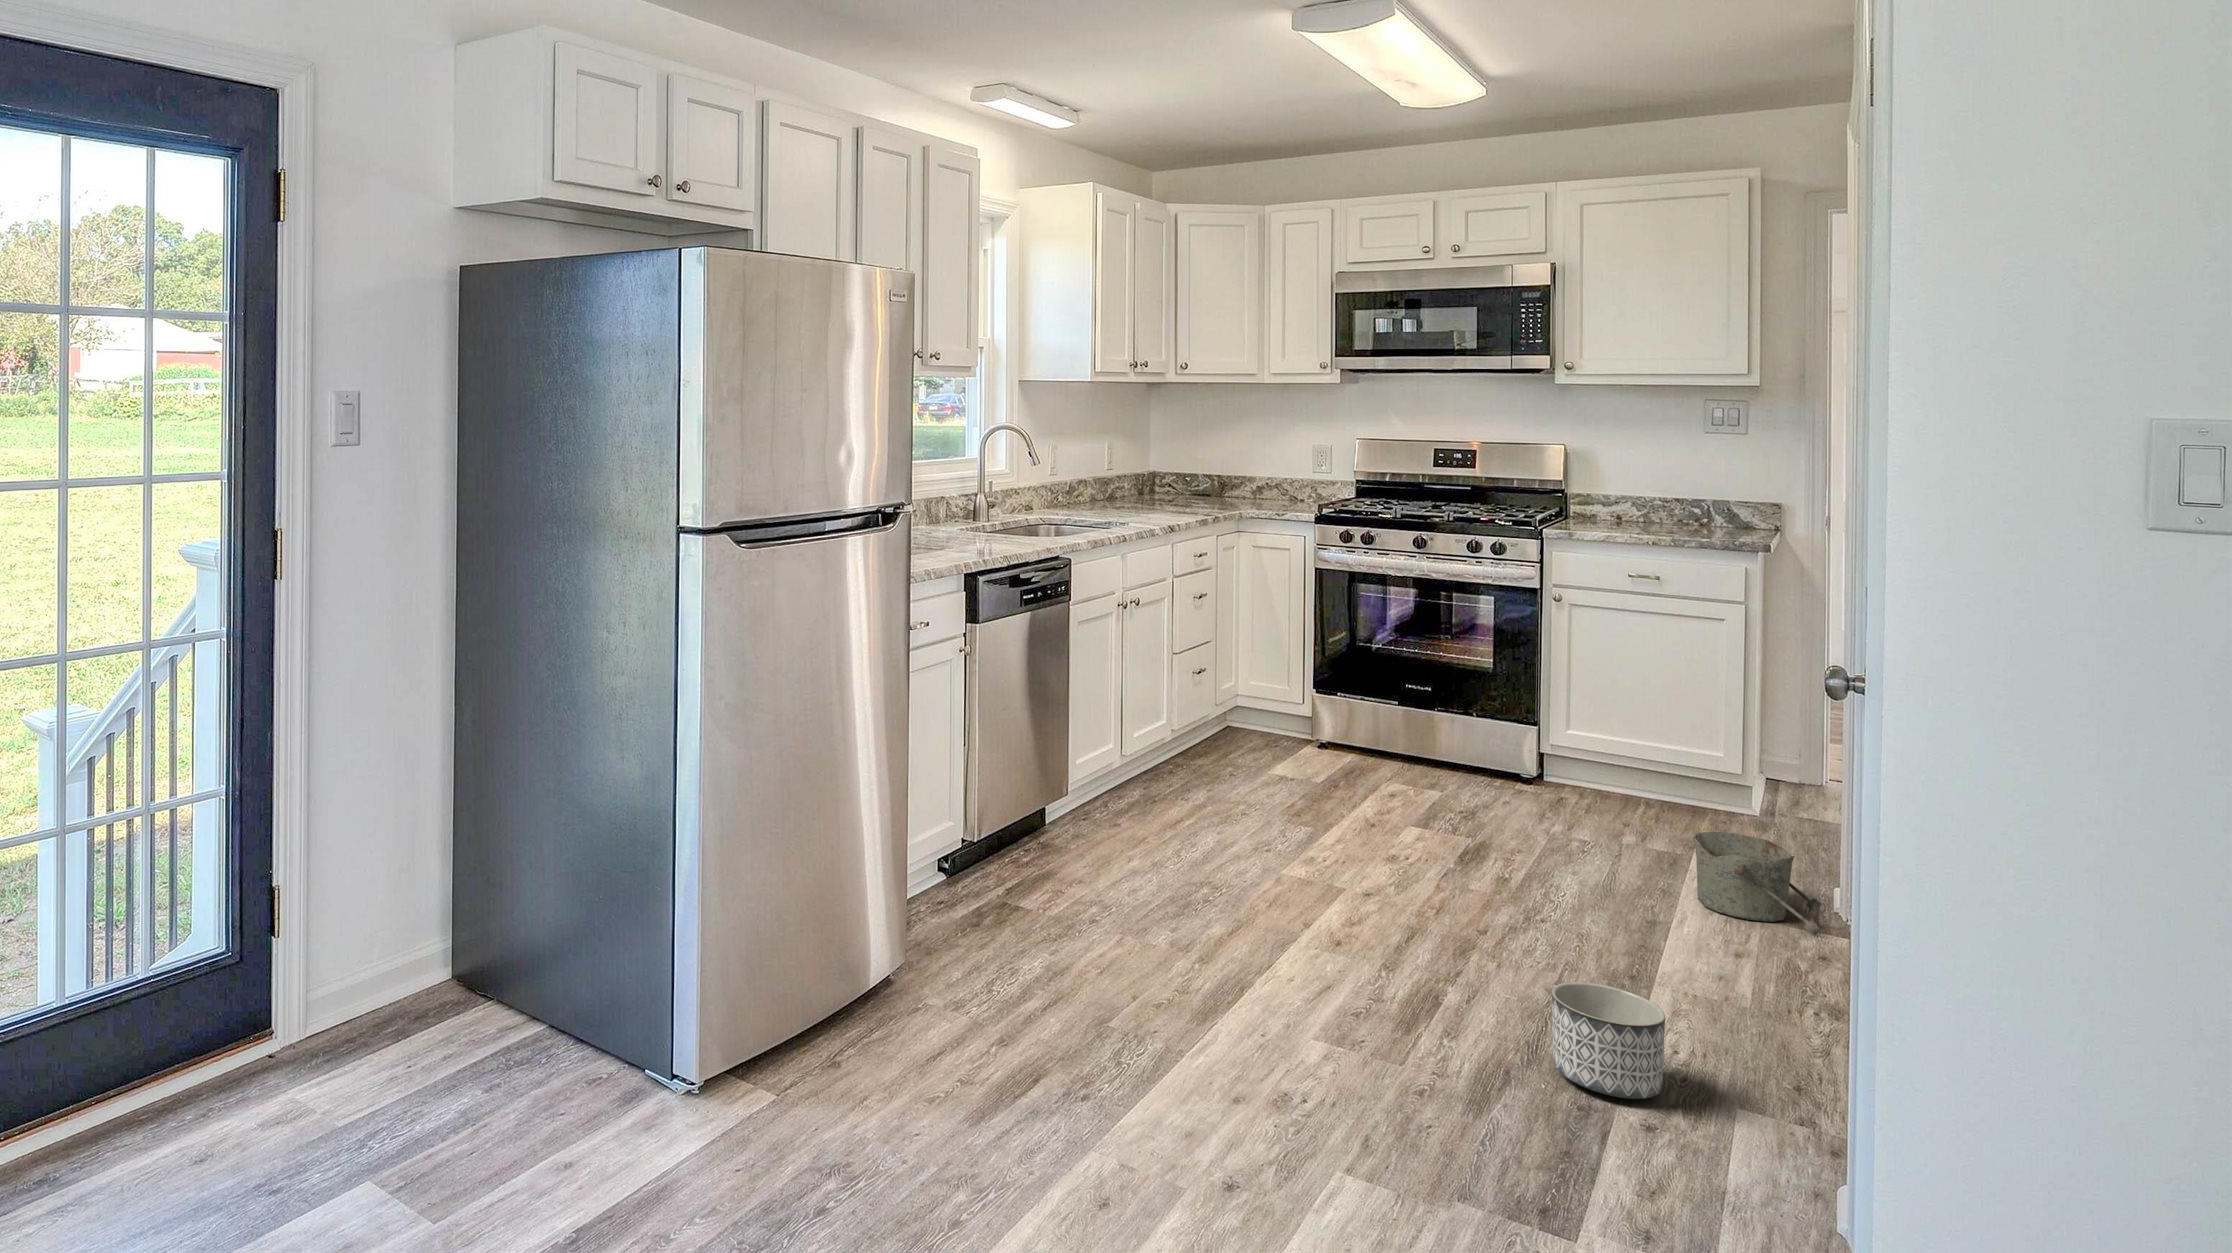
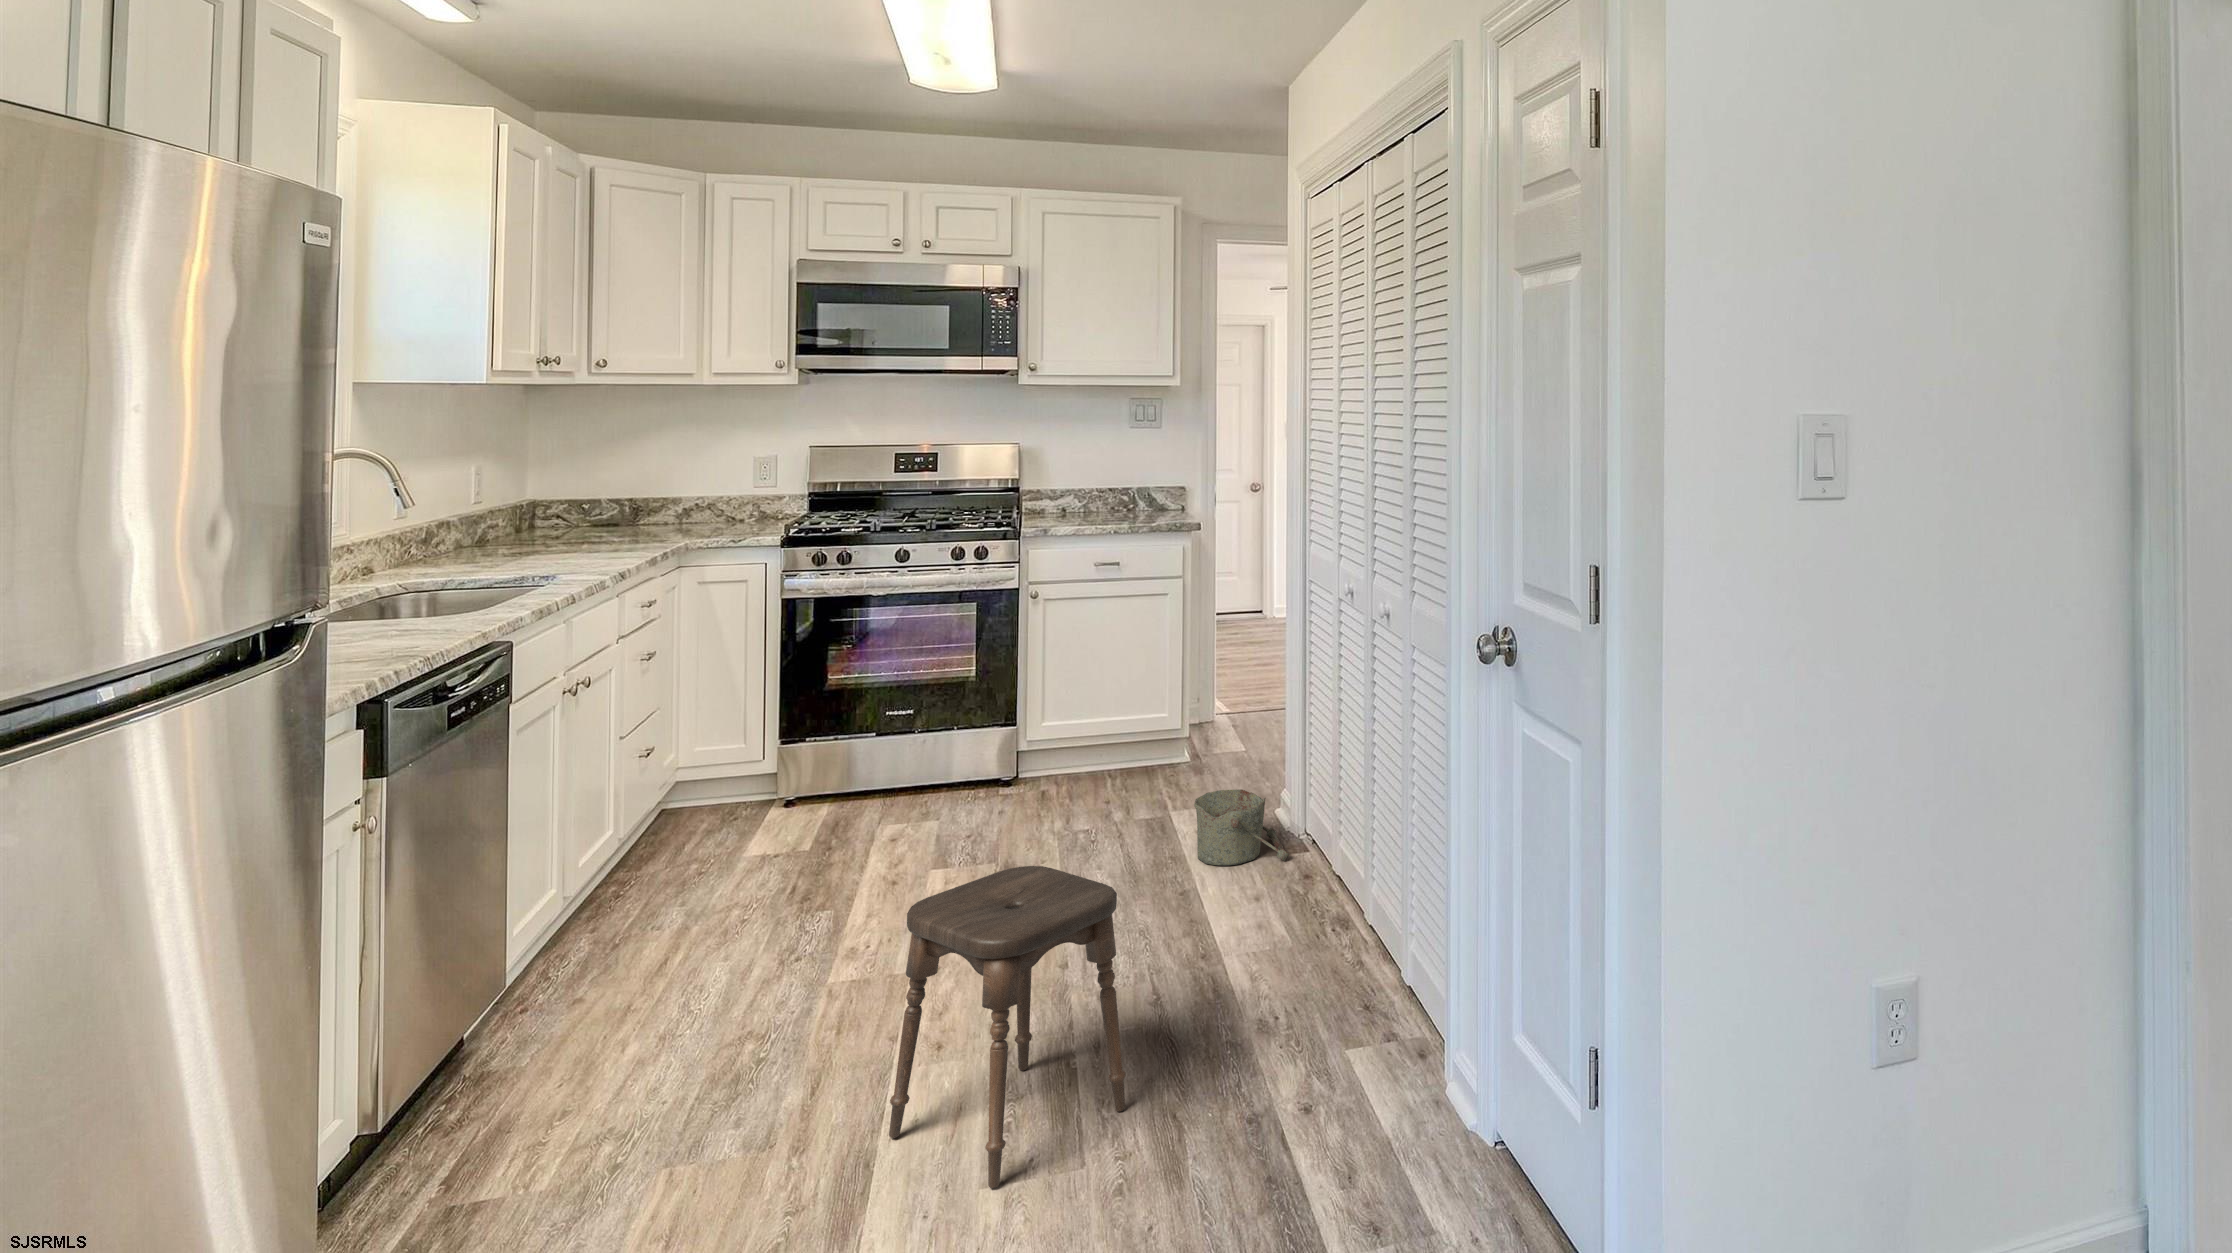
stool: none [1261,794,1464,1047] -> present [889,866,1126,1188]
planter: present [1552,982,1665,1099] -> none [1204,984,1296,1097]

